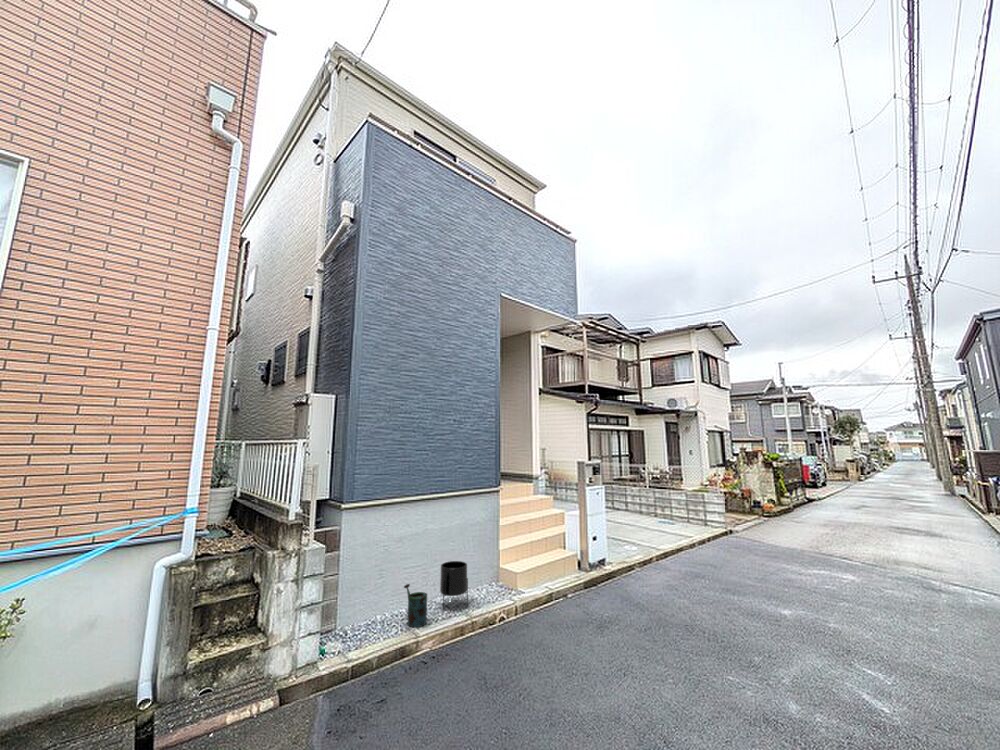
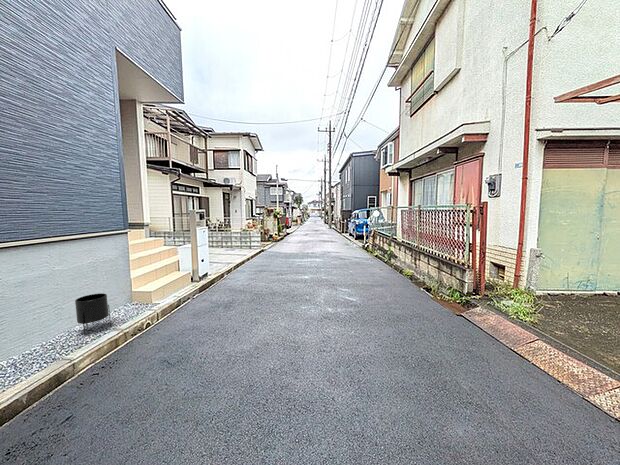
watering can: present [404,584,427,627] -> none [30,325,73,359]

